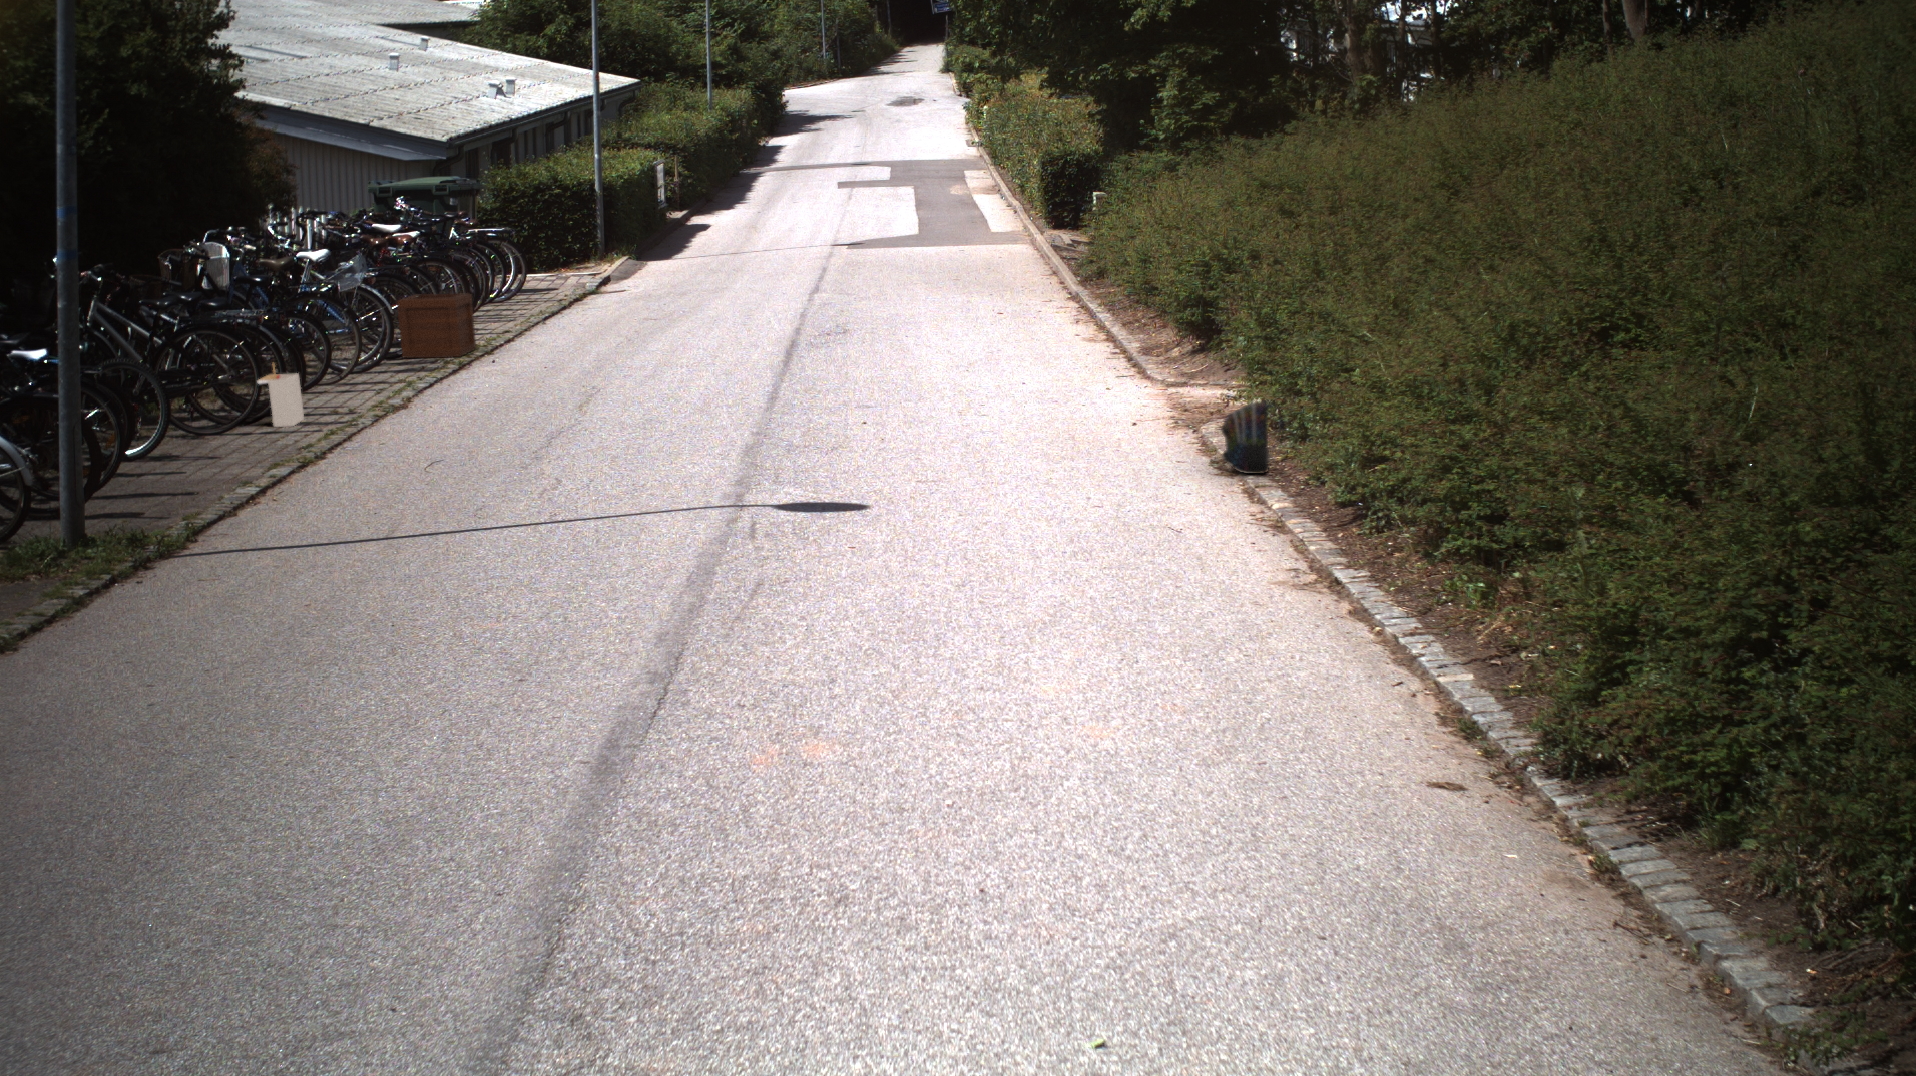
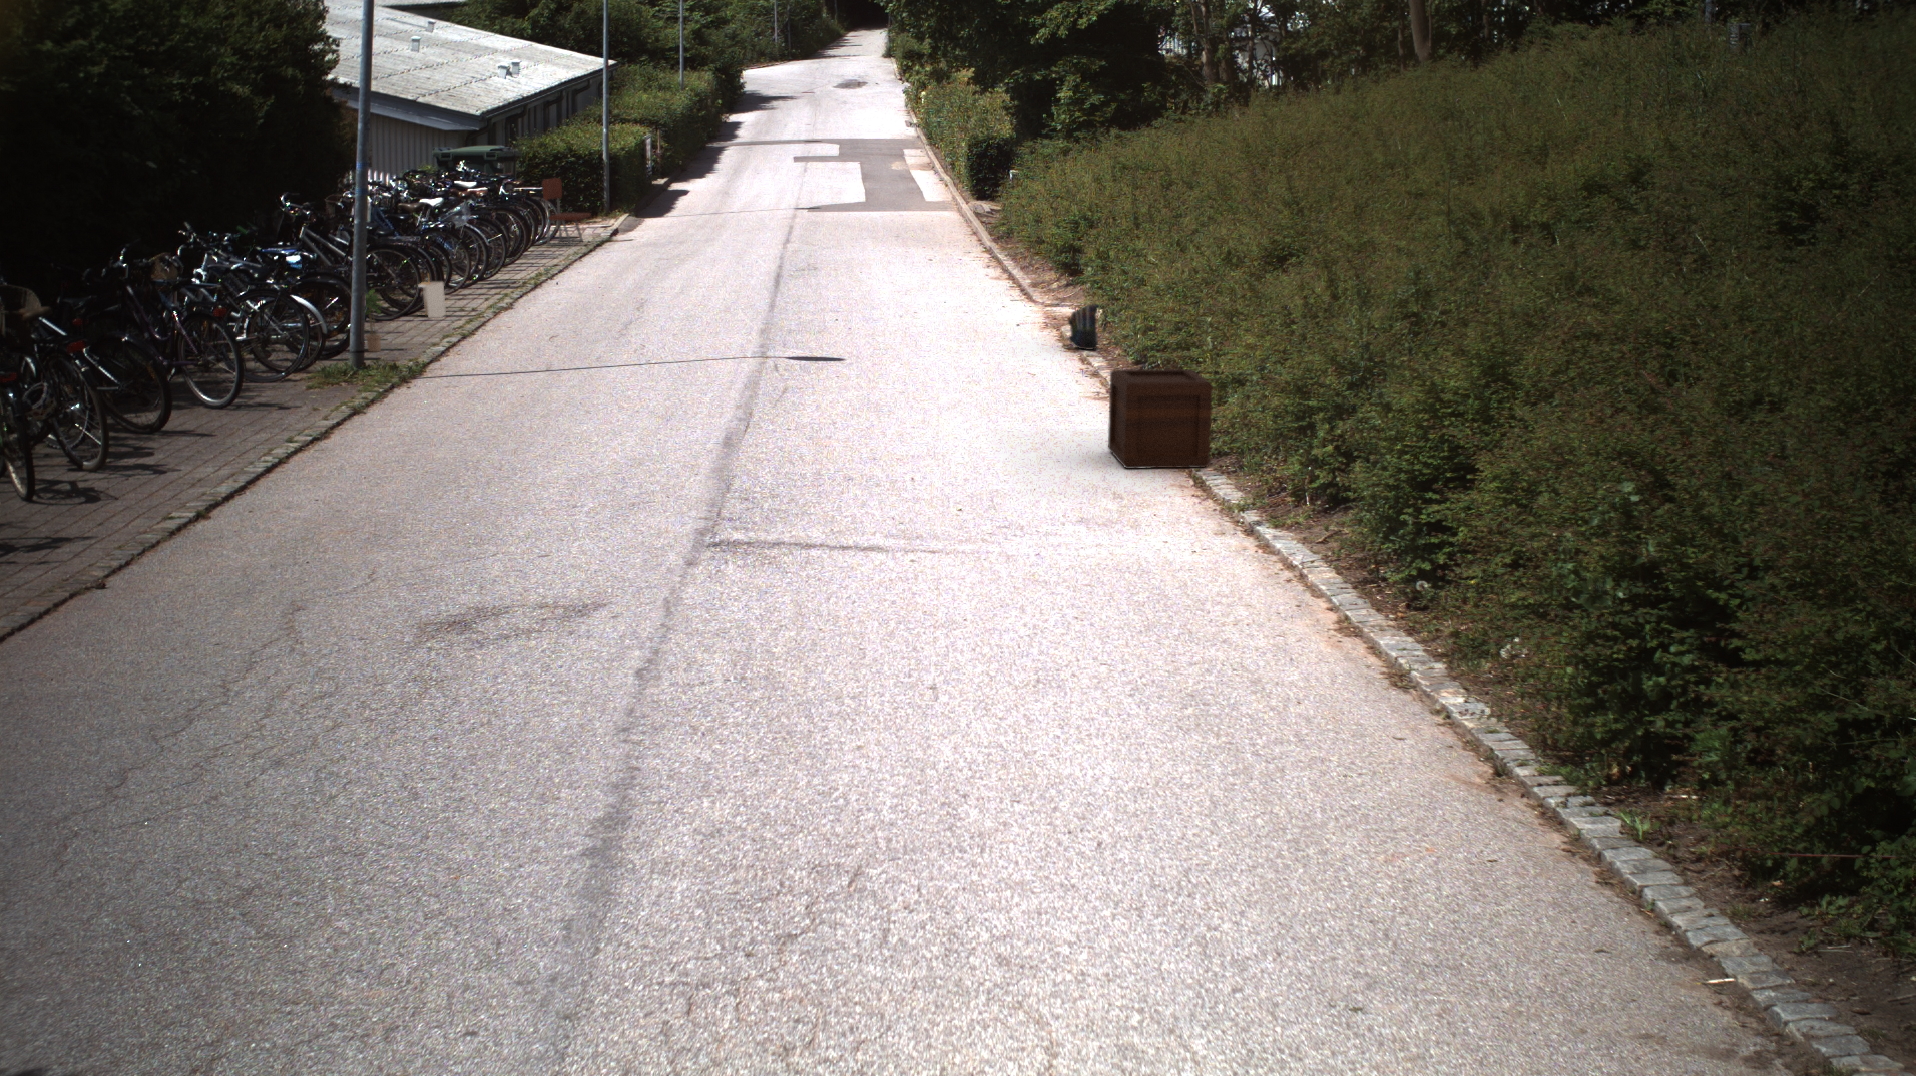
bench: none [503,216,568,303] -> present [542,178,591,246]
wooden crate: present [397,293,476,358] -> present [1108,369,1213,469]
potted plant: none [103,401,153,499] -> present [363,290,381,352]

